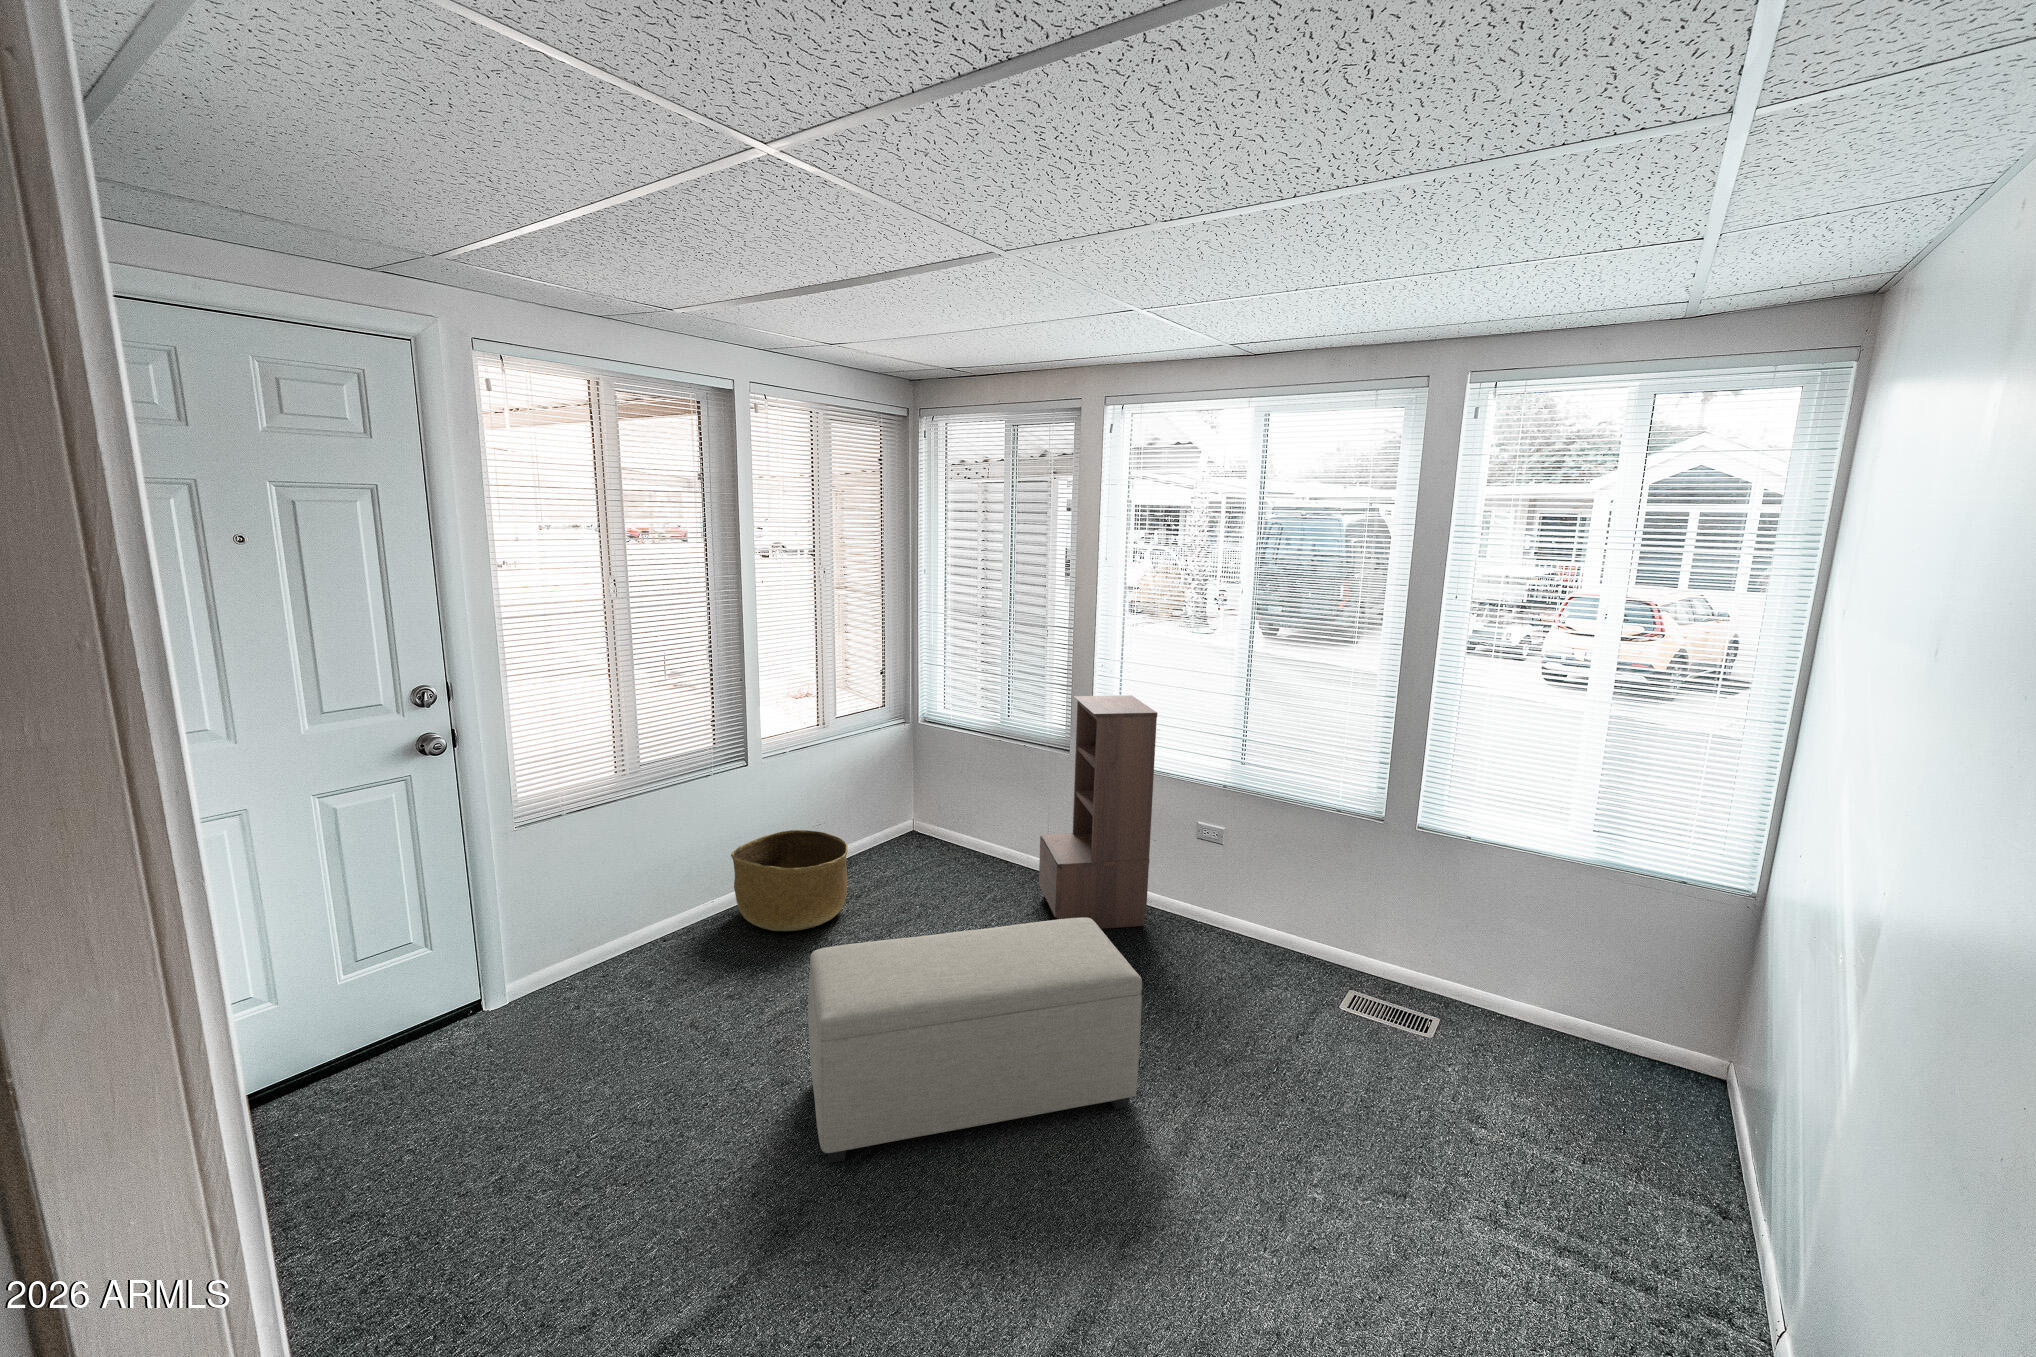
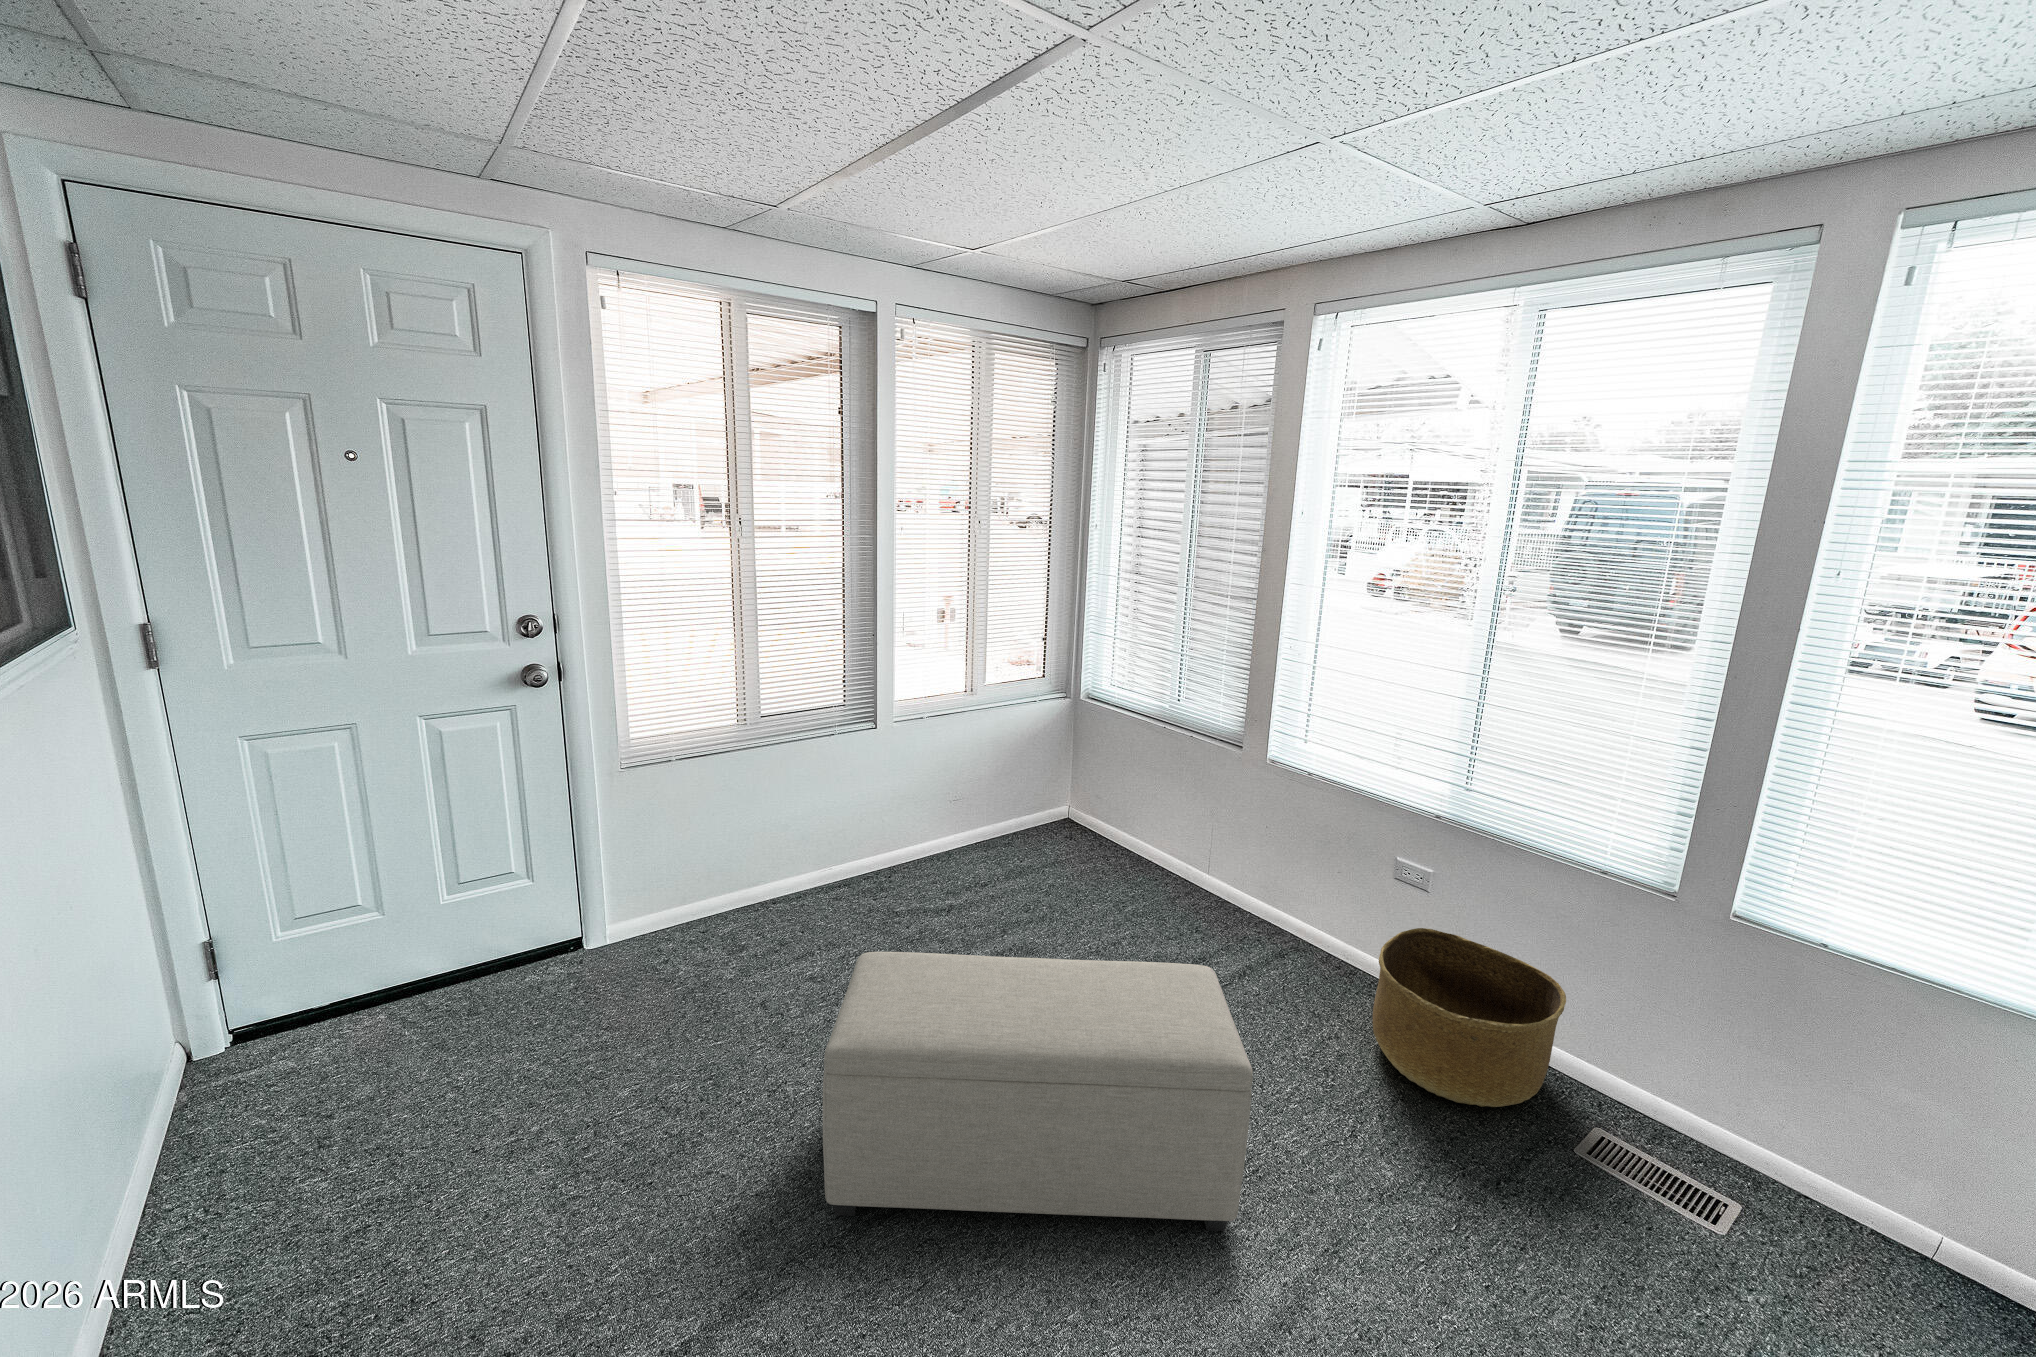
bookshelf: present [1039,695,1158,929] -> none [1191,681,1349,975]
basket: present [731,830,848,931] -> present [1373,928,1566,1107]

